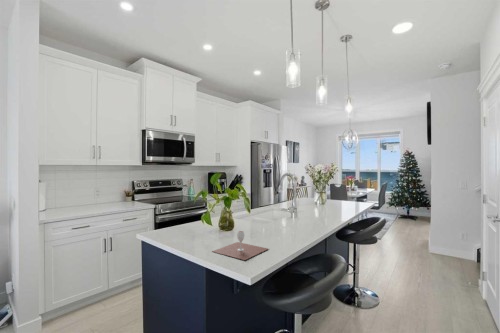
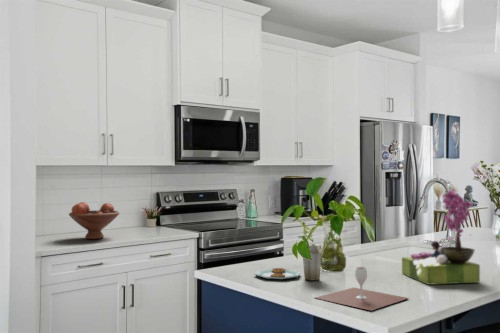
flower arrangement: none [267,181,309,238] -> present [402,190,480,285]
fruit bowl: none [68,188,104,211] -> present [69,202,119,239]
plate: none [178,215,221,238] -> present [255,243,323,280]

